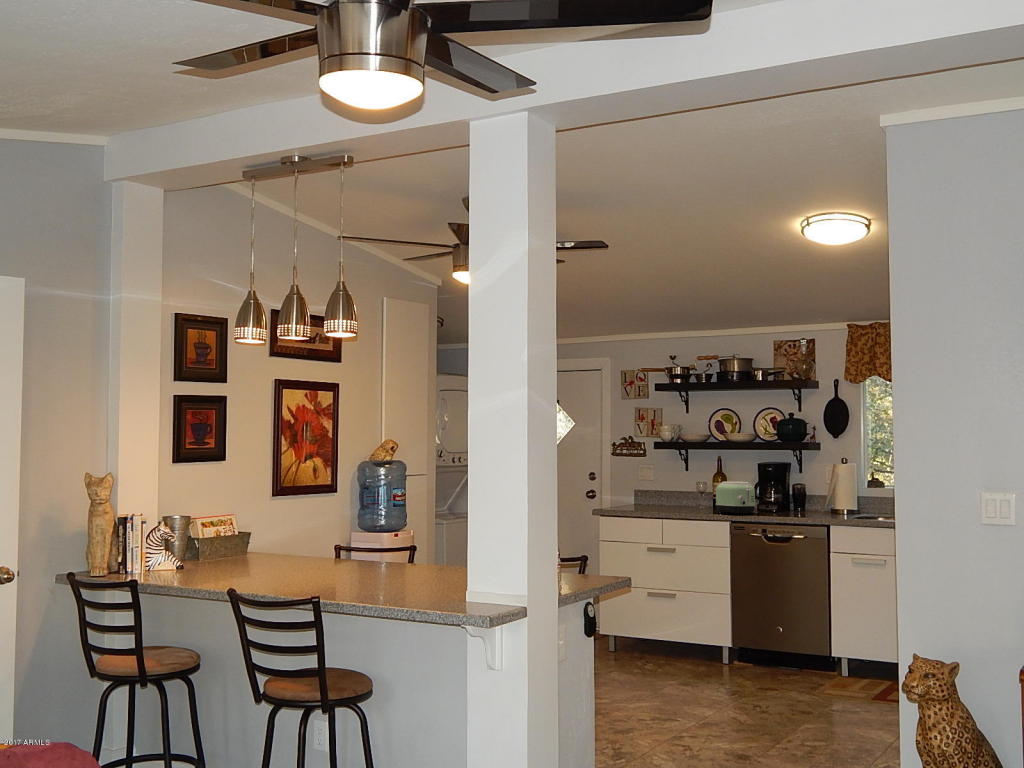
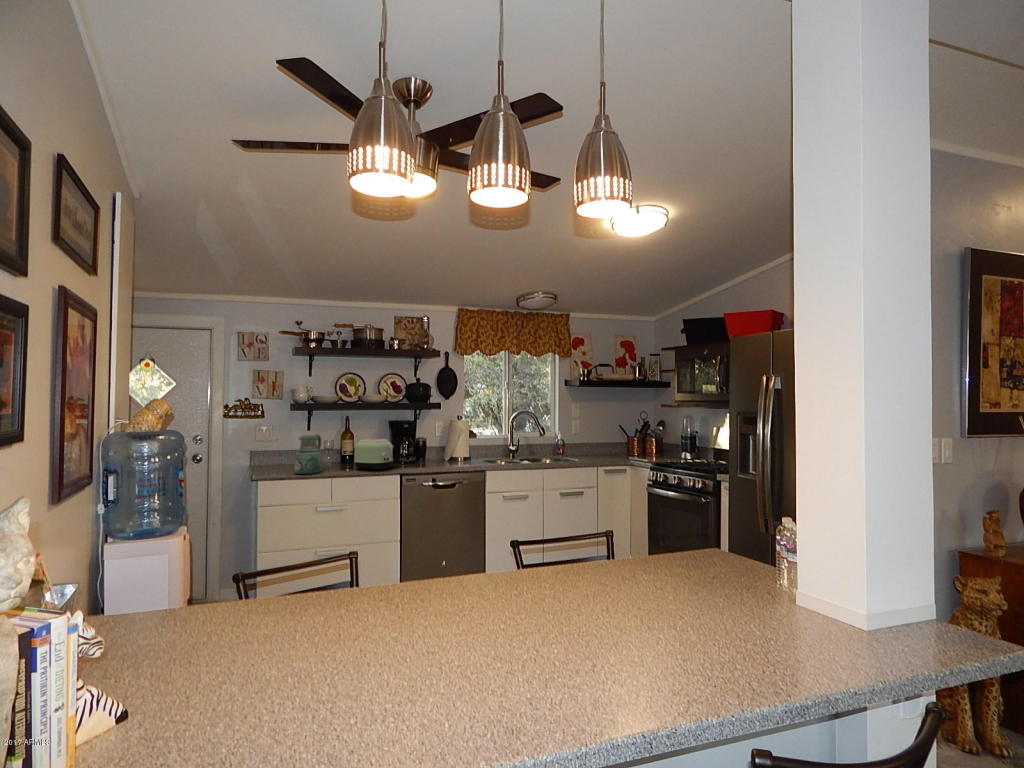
ceramic pitcher: none [660,473,689,512] -> present [294,434,322,474]

